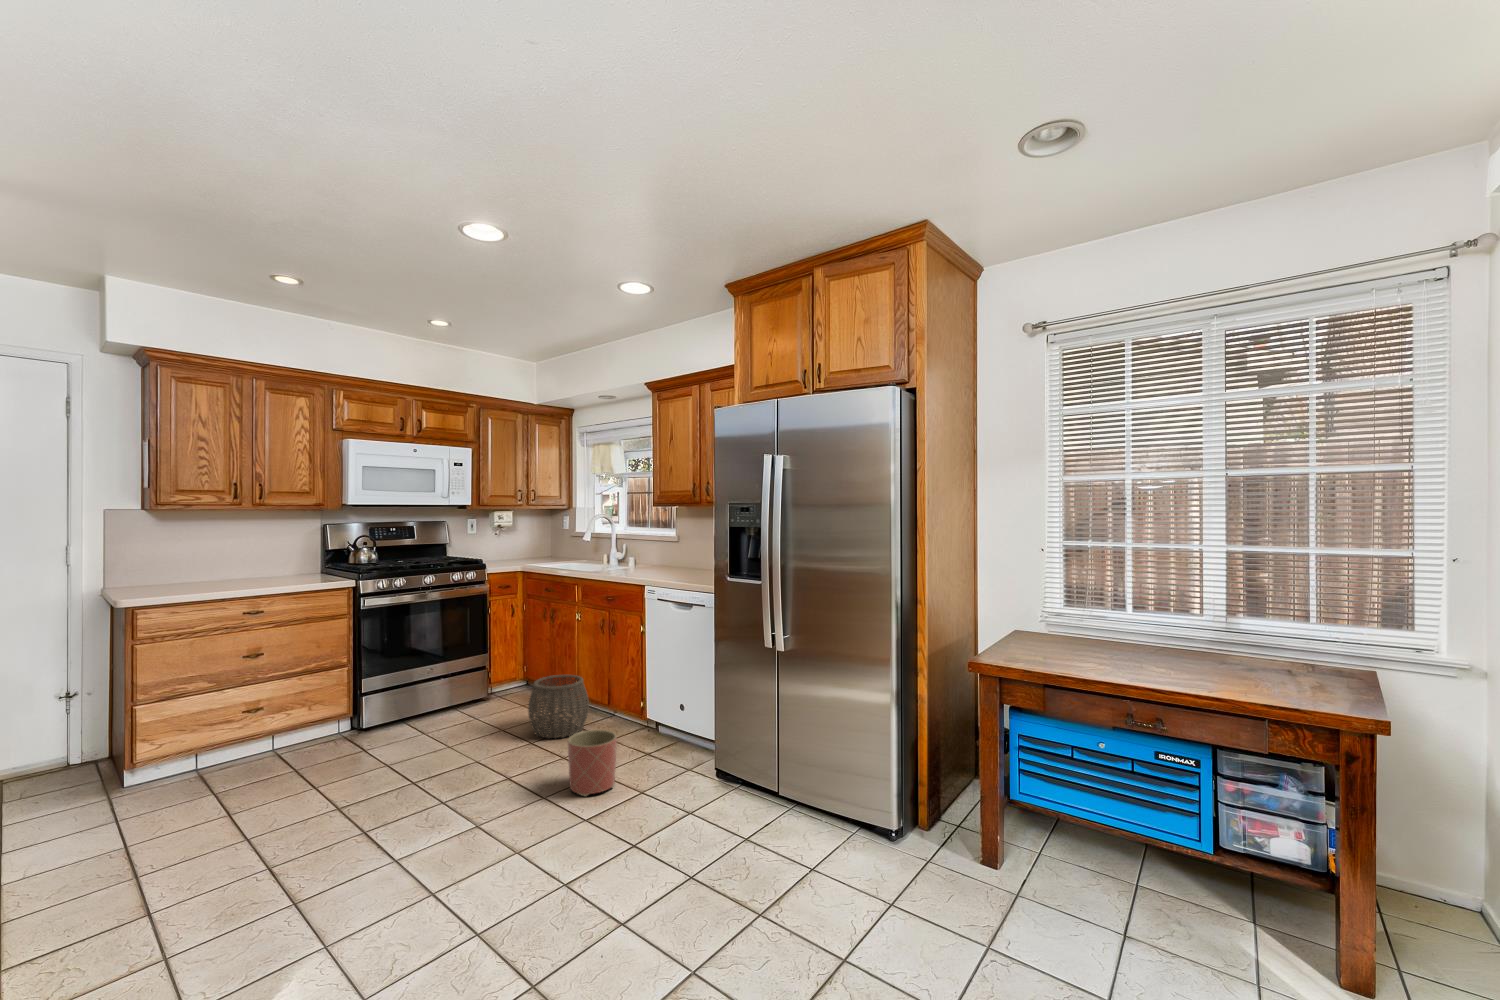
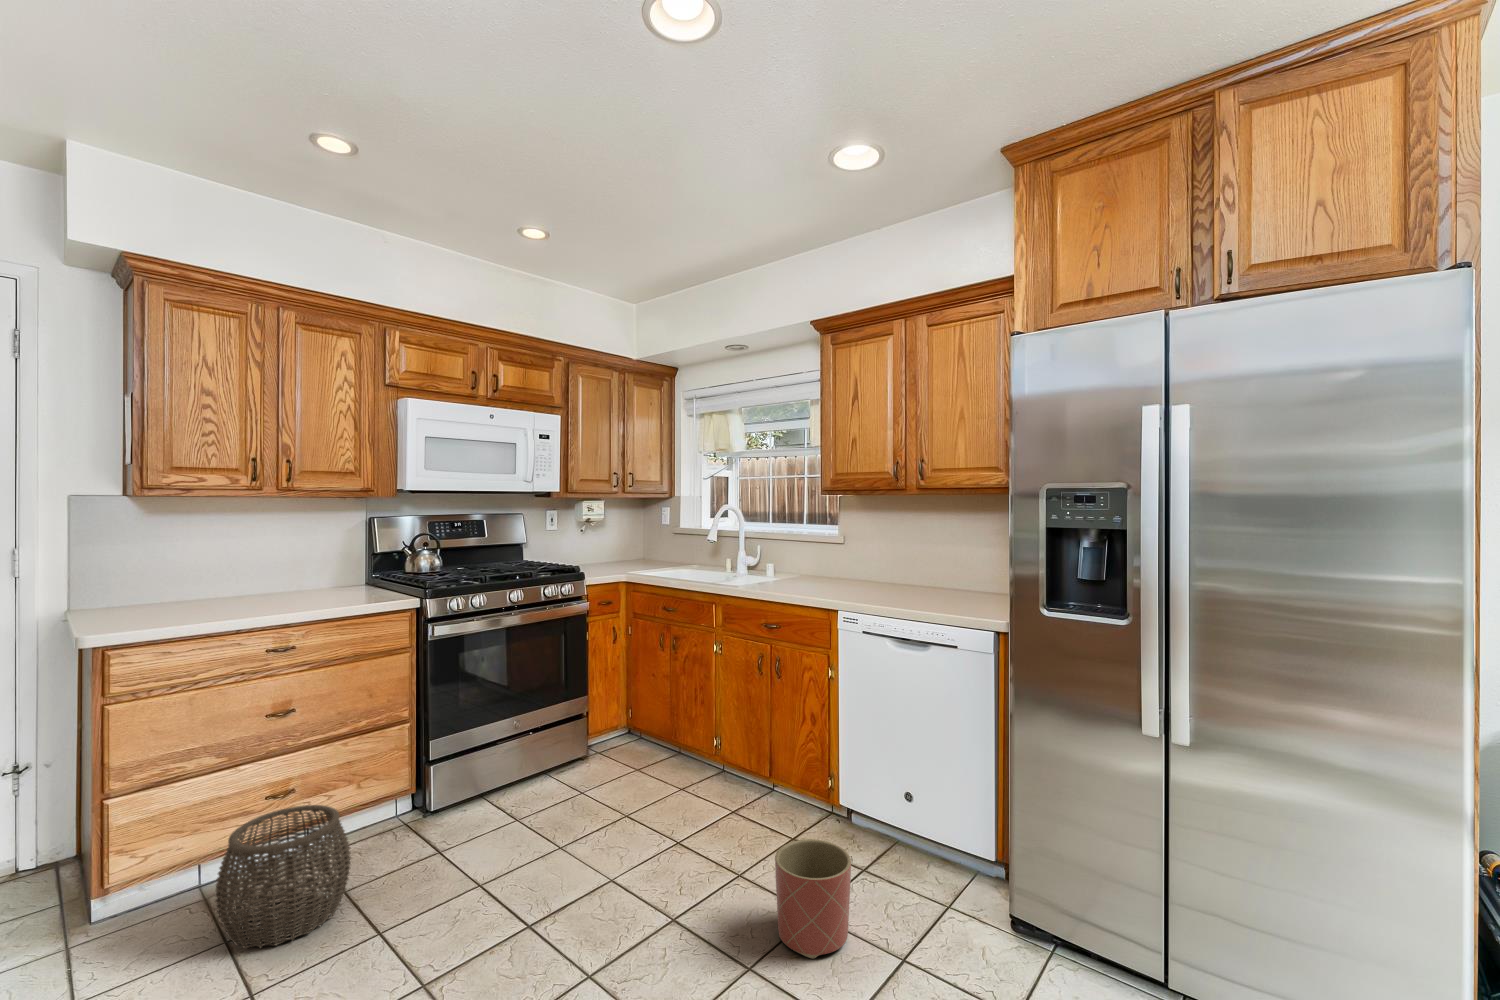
woven basket: present [528,675,589,738] -> present [215,805,351,948]

